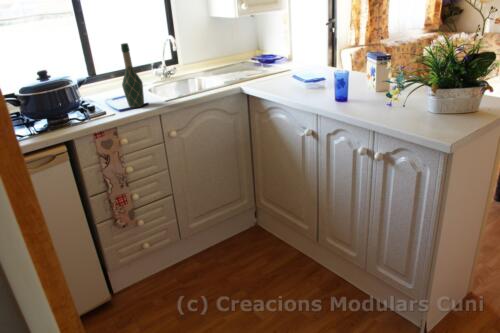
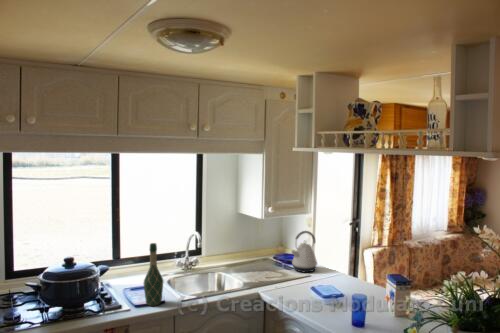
kettle: none [269,26,297,69] -> present [291,231,317,272]

